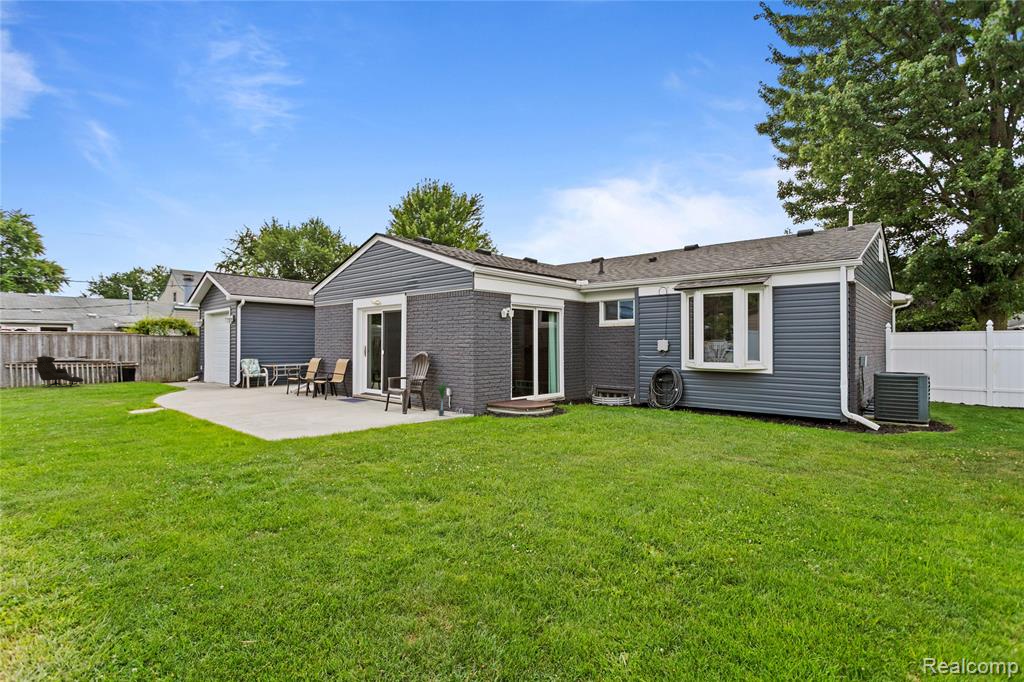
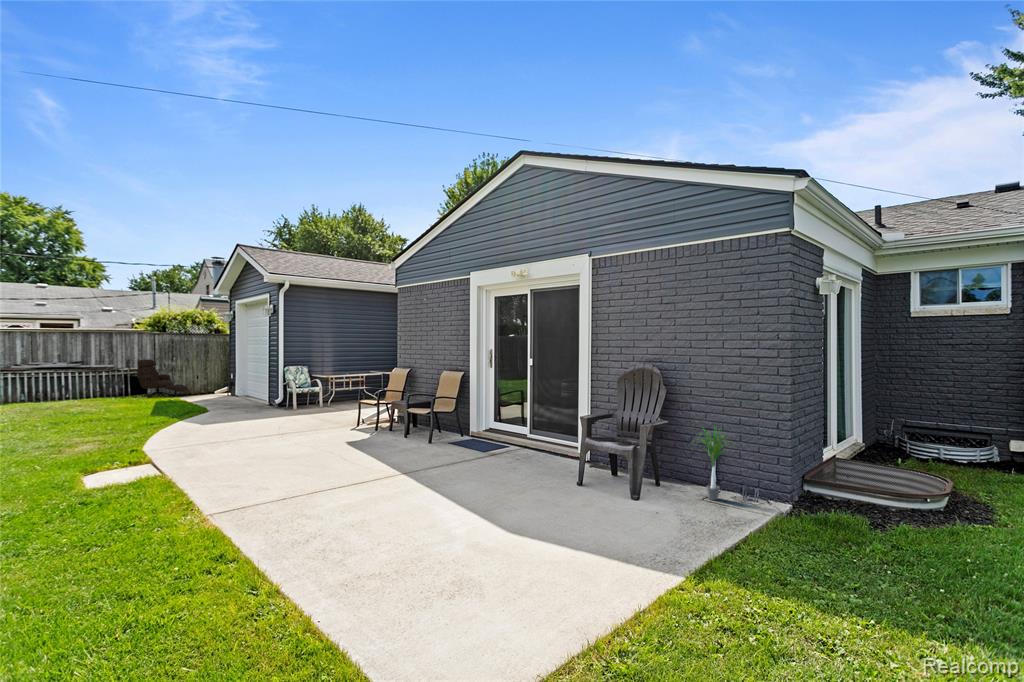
lounge chair: present [37,356,84,387] -> present [137,359,188,398]

